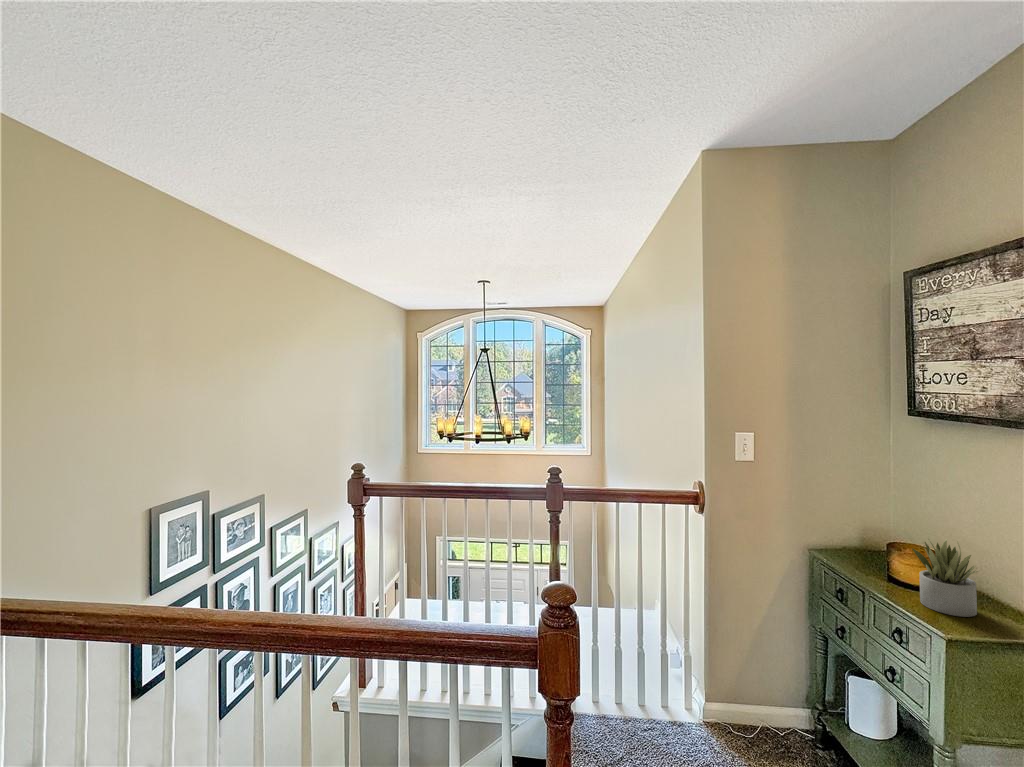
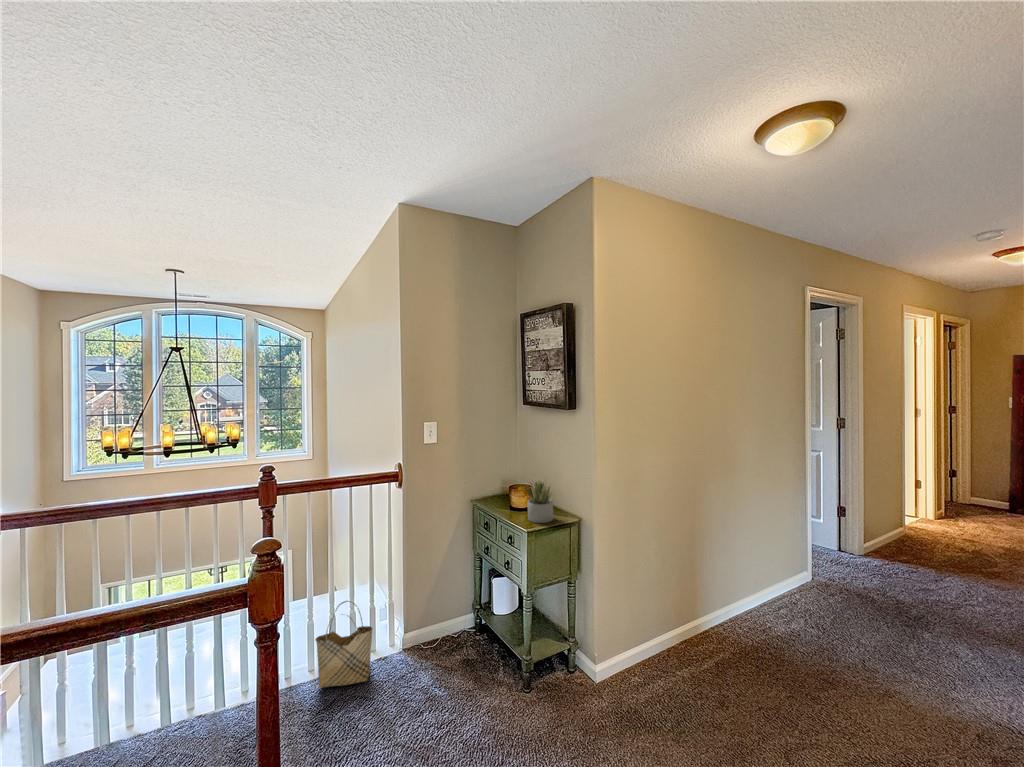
woven basket: none [602,637,667,744] -> present [315,601,372,688]

